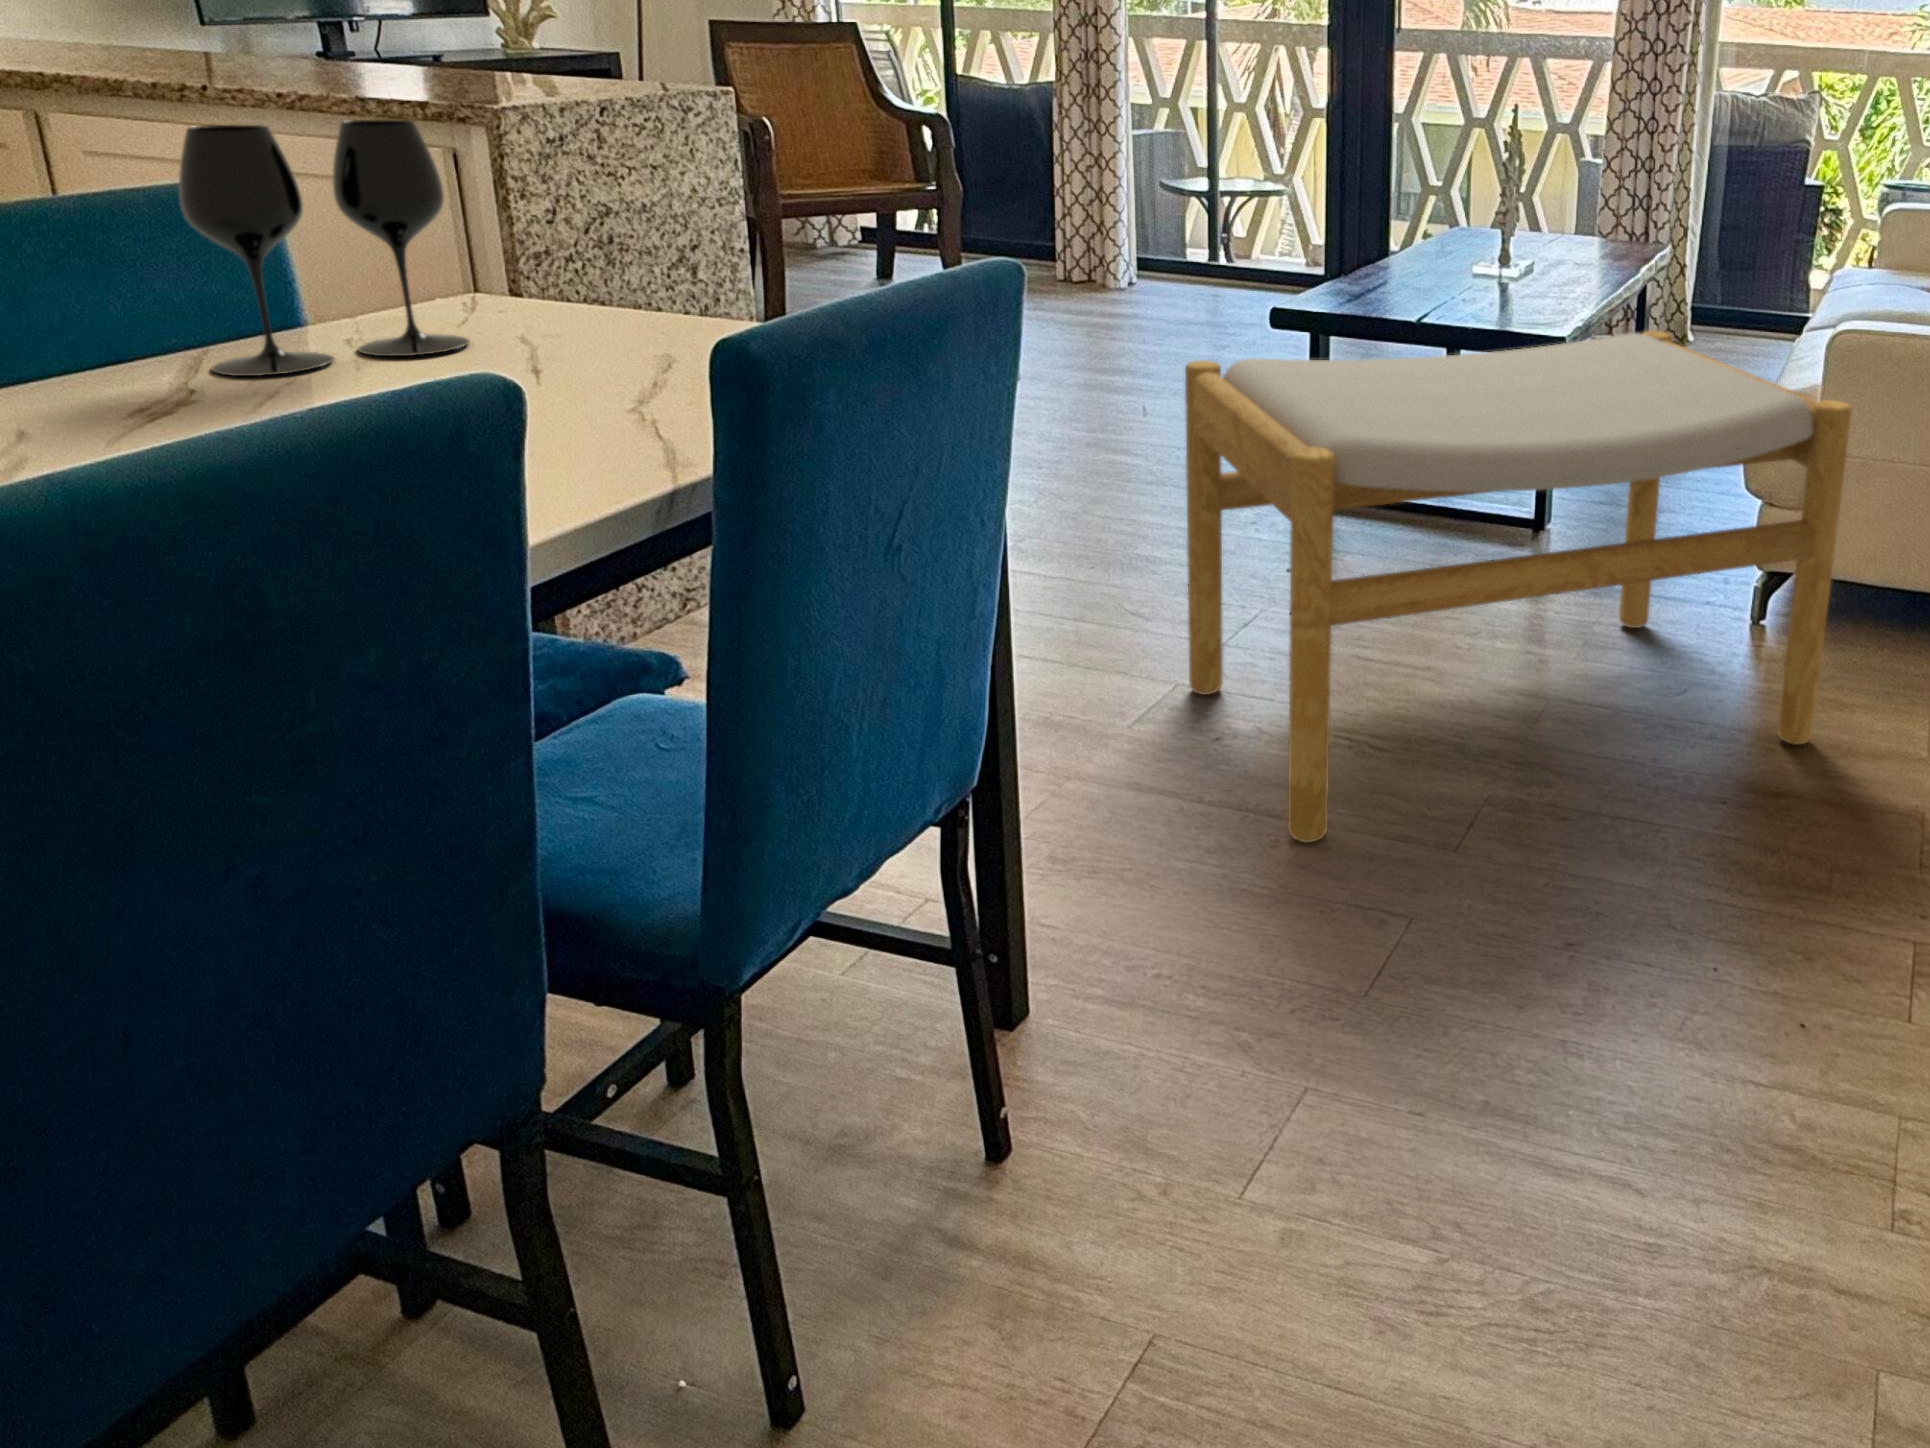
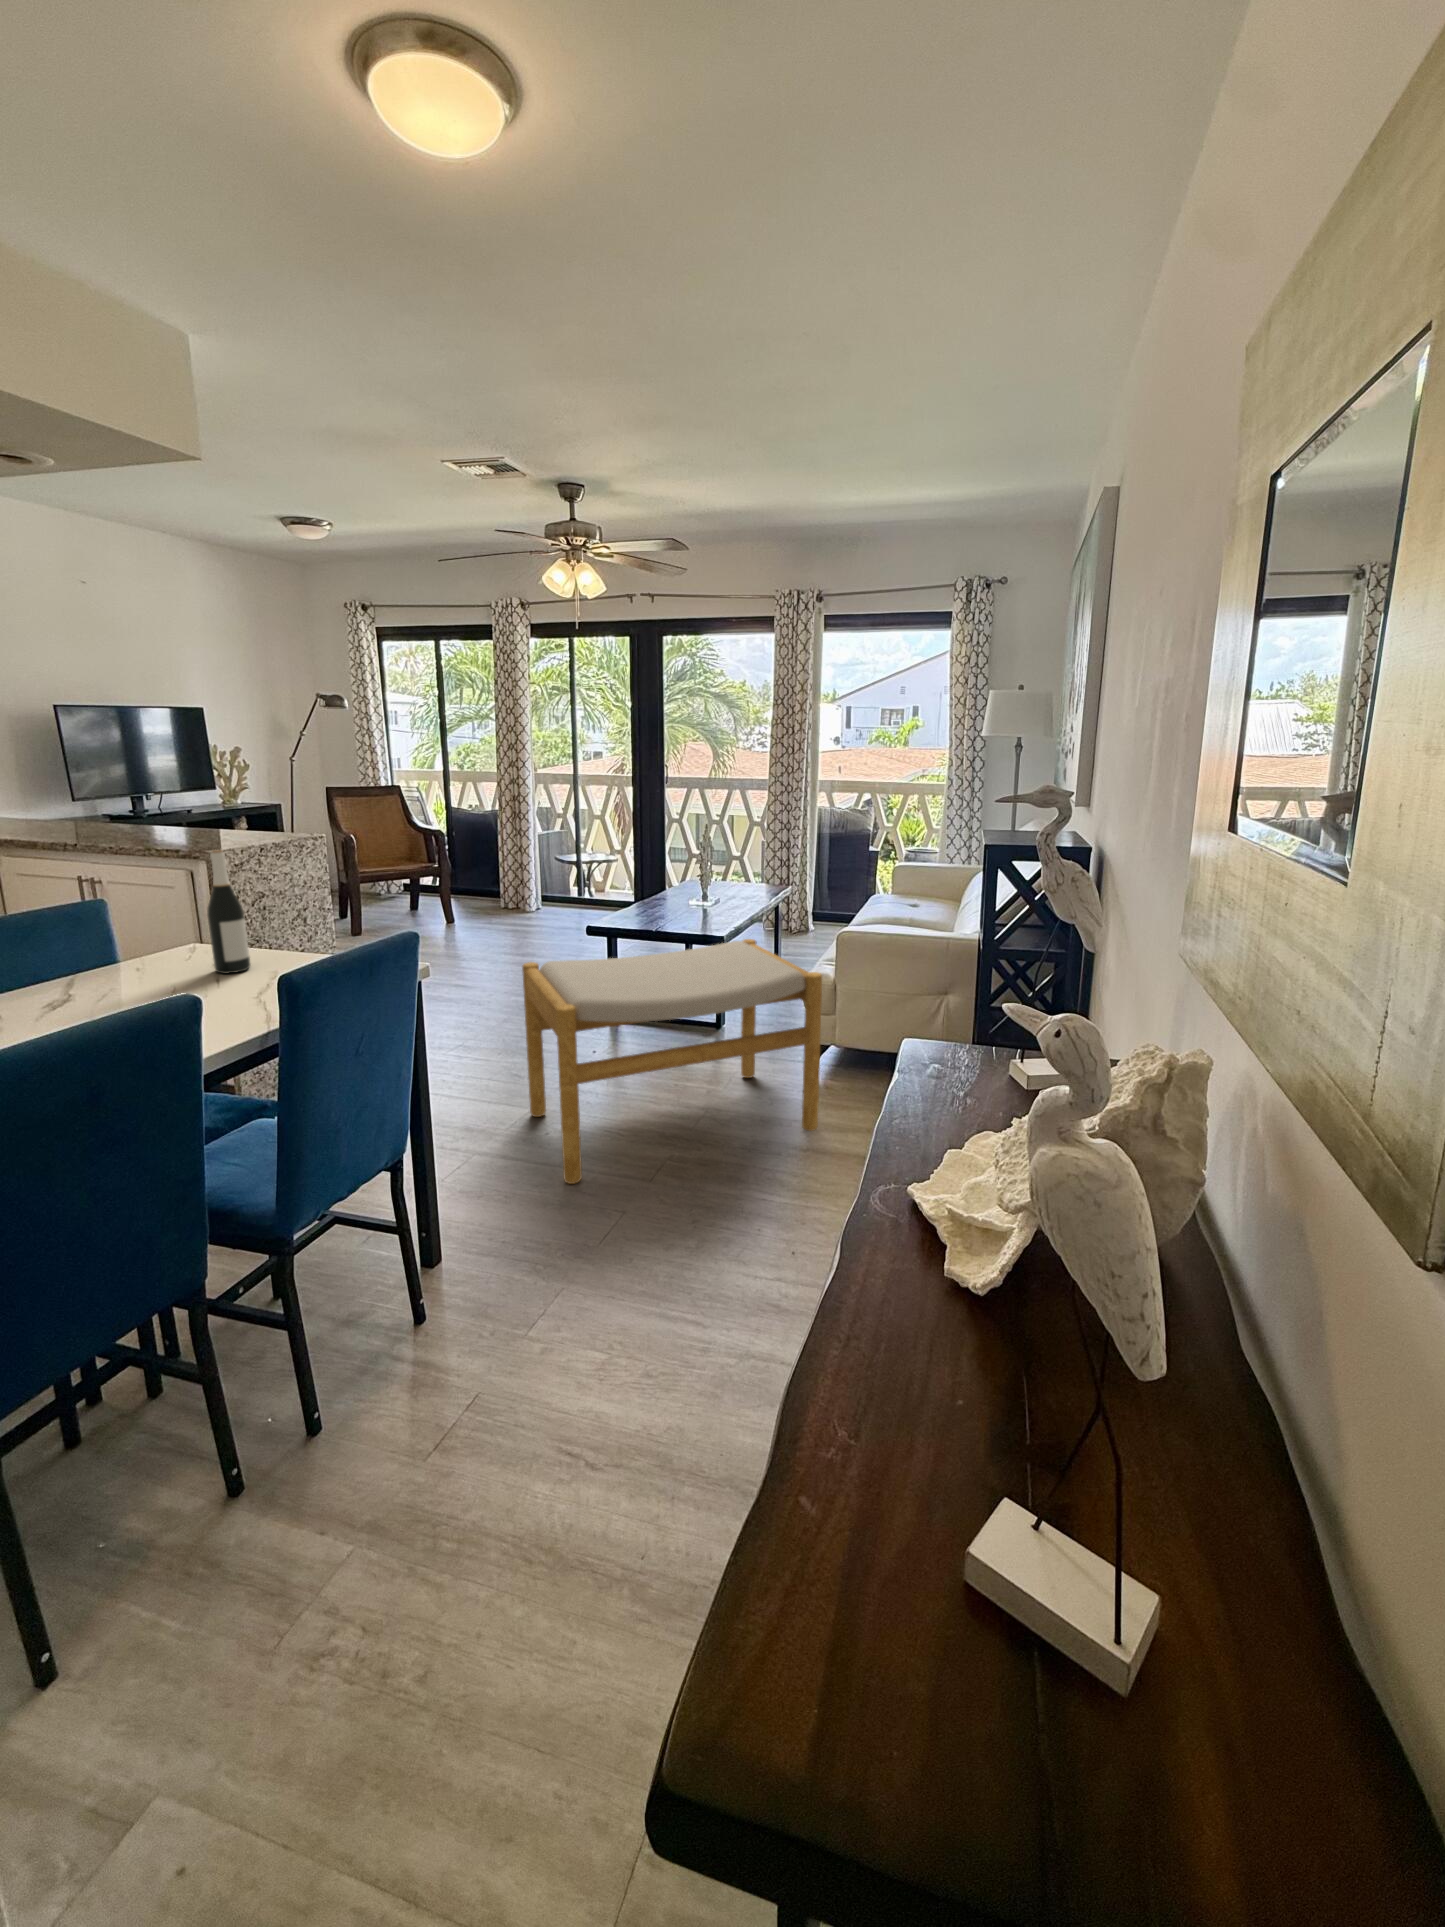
wine bottle: none [519,39,620,338] -> present [207,850,251,974]
wine glass: present [179,120,470,376] -> none [64,887,185,998]

